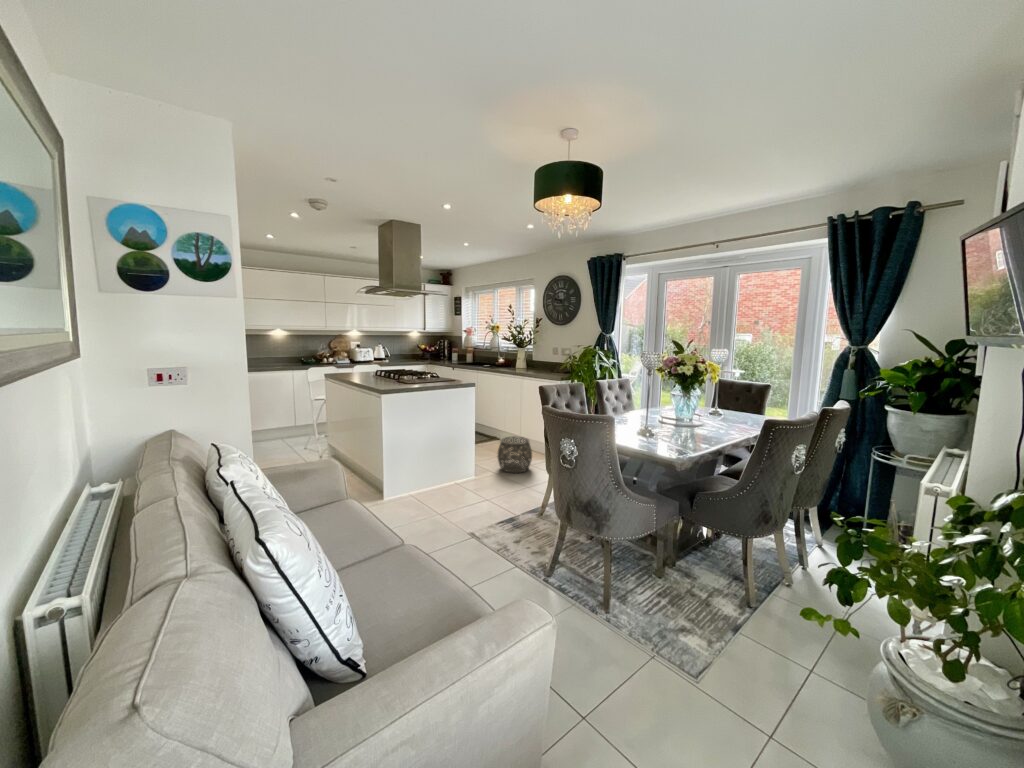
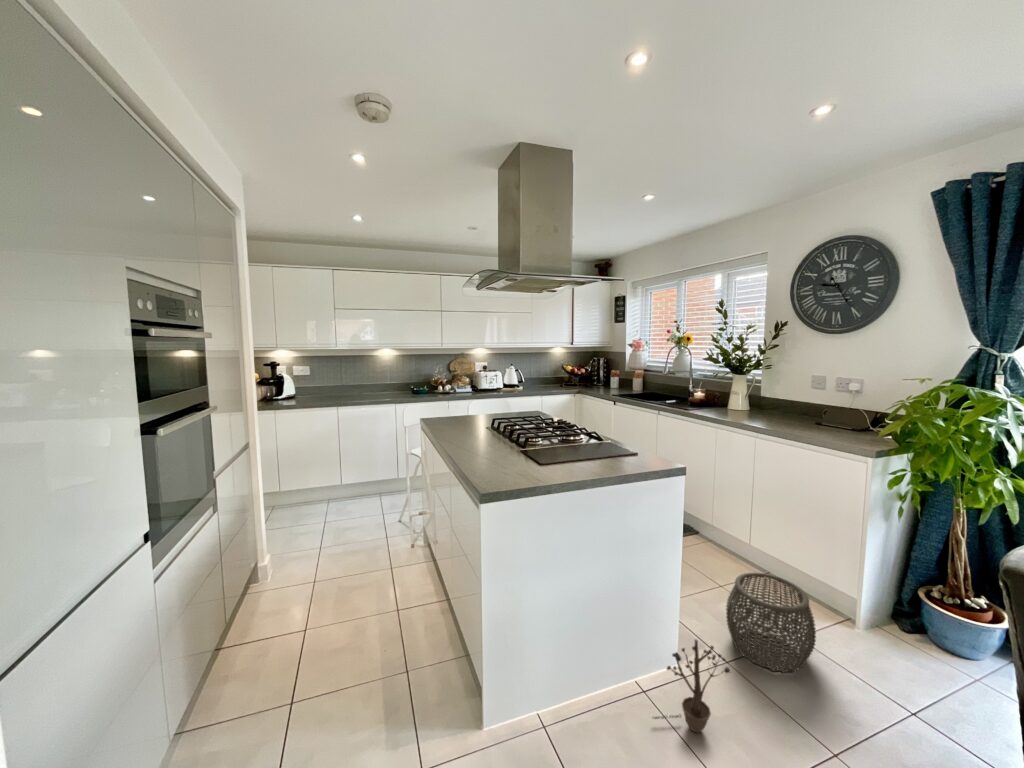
decorative plant: none [458,450,489,490] -> present [653,640,730,732]

